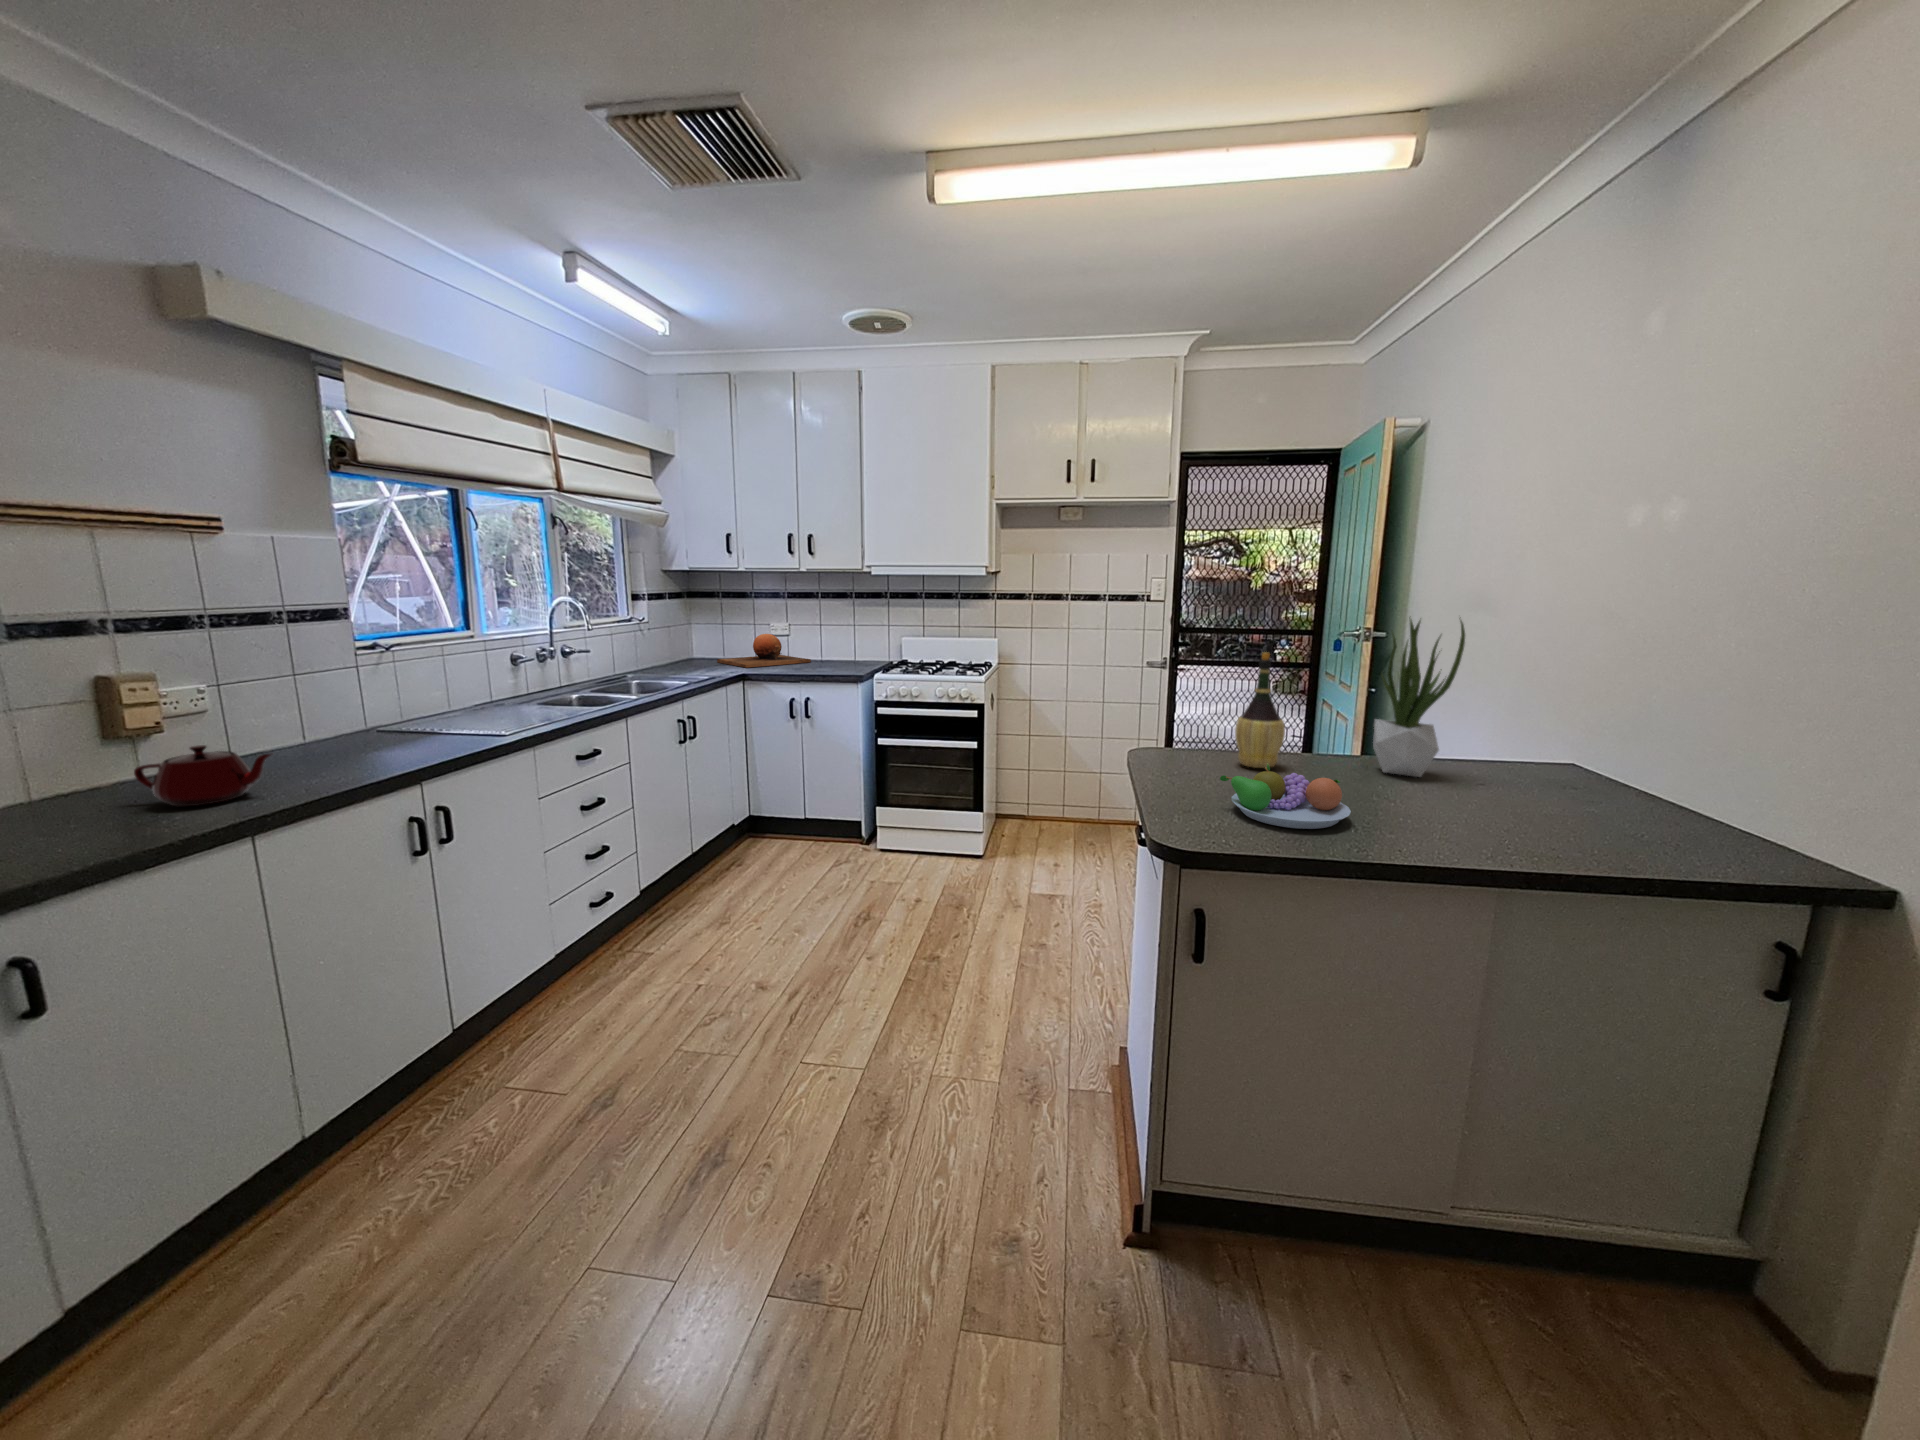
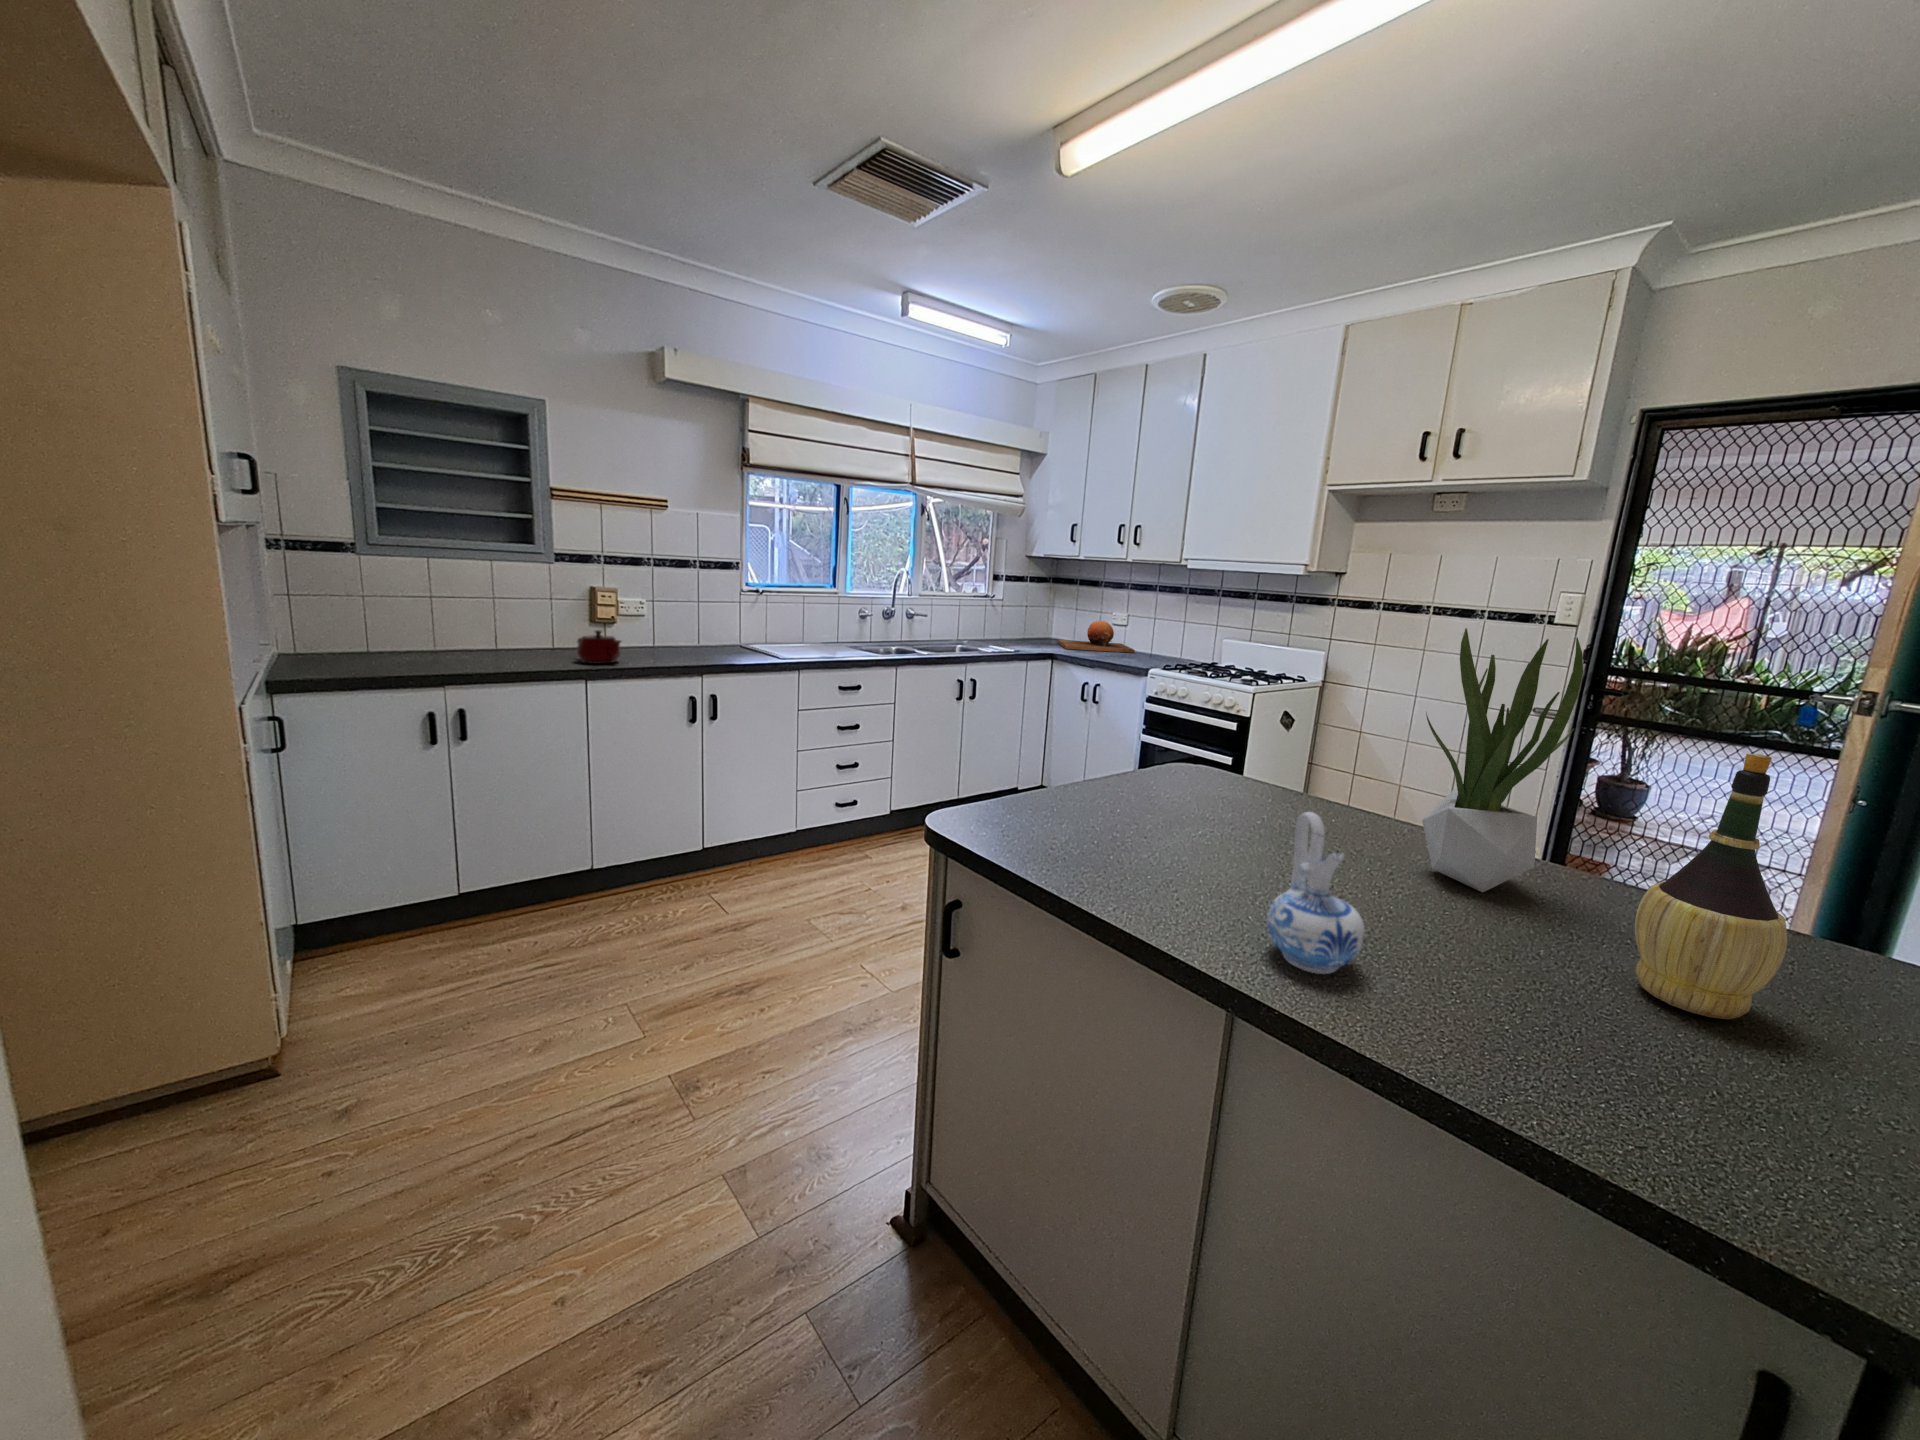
wine bottle: present [1235,652,1285,768] -> present [1635,754,1787,1019]
ceramic pitcher: none [1461,744,1531,843] -> present [1266,812,1364,974]
fruit bowl: present [1220,763,1351,829] -> none [1060,787,1201,874]

